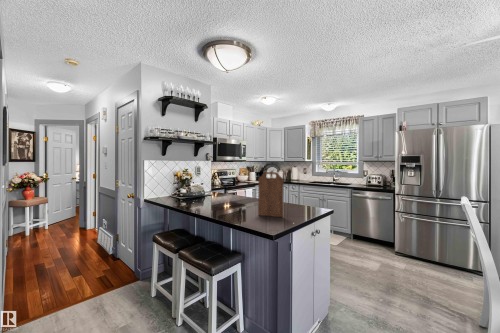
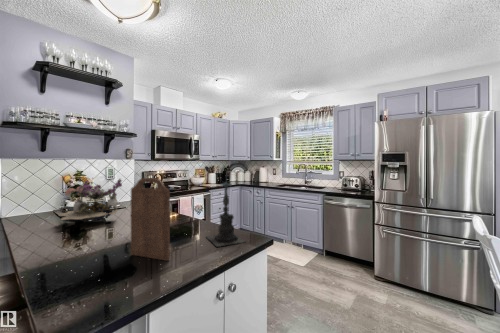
candle holder: none [291,171,319,213] -> present [207,182,244,247]
flower arrangement: none [188,174,225,203] -> present [60,179,122,222]

